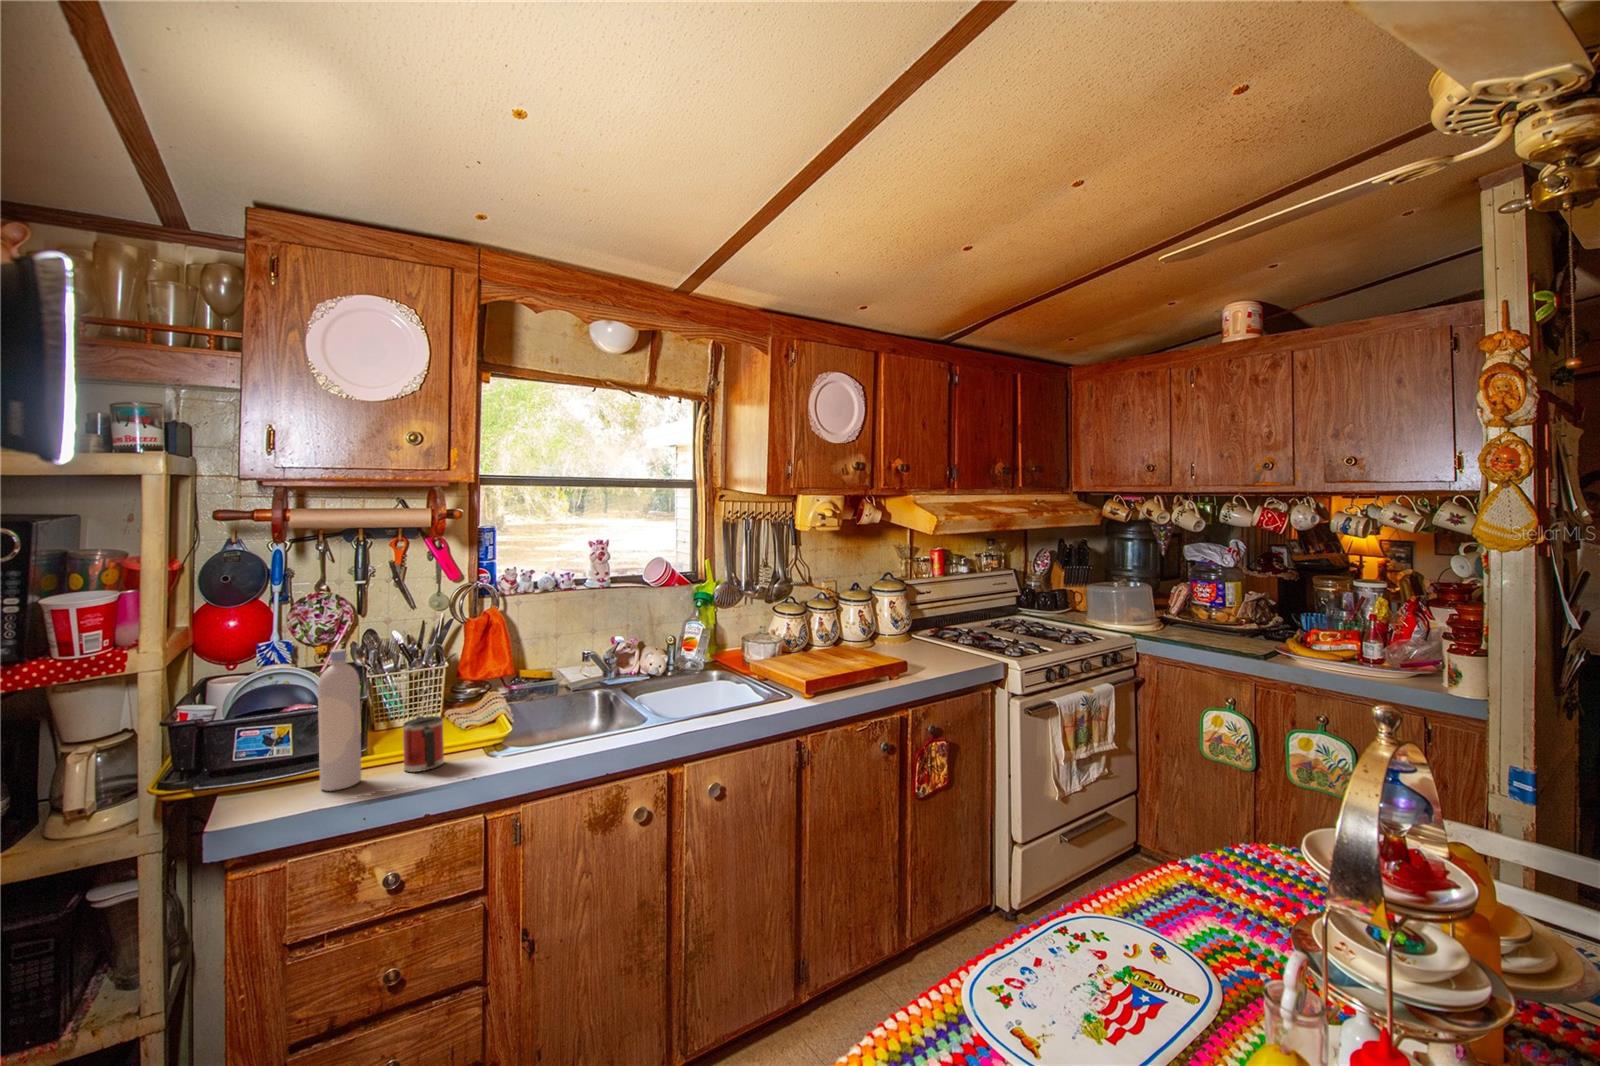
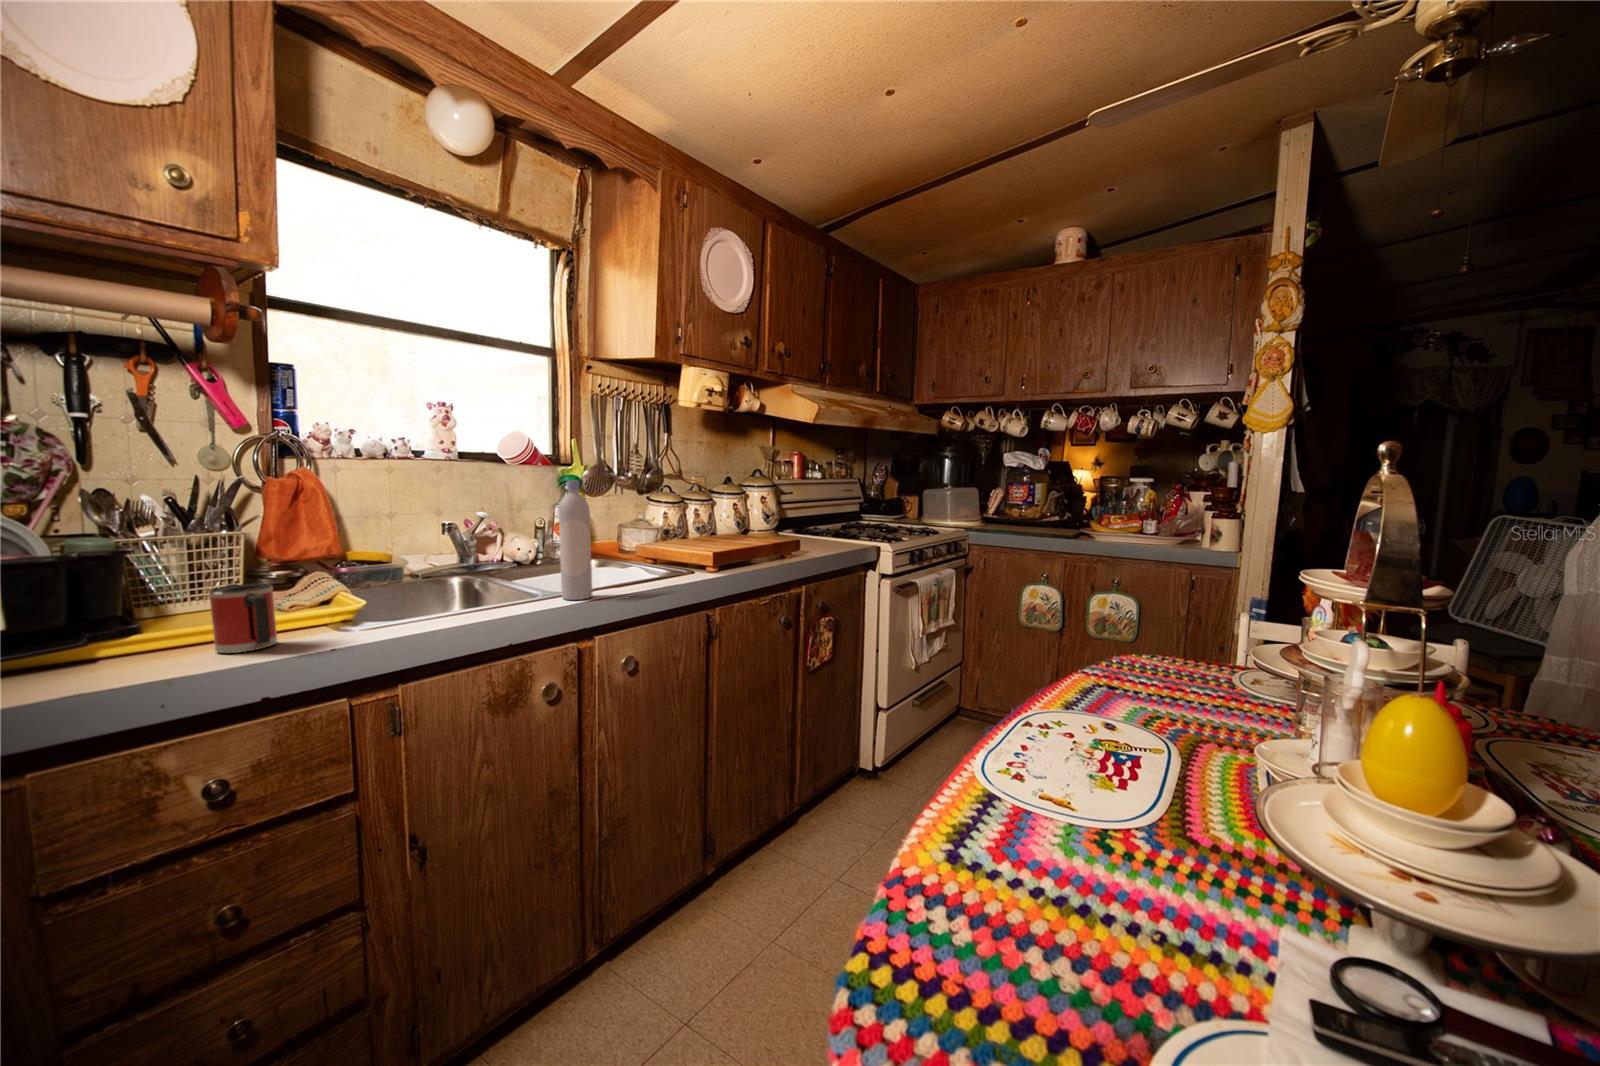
bottle: present [318,649,361,791] -> present [558,481,592,600]

